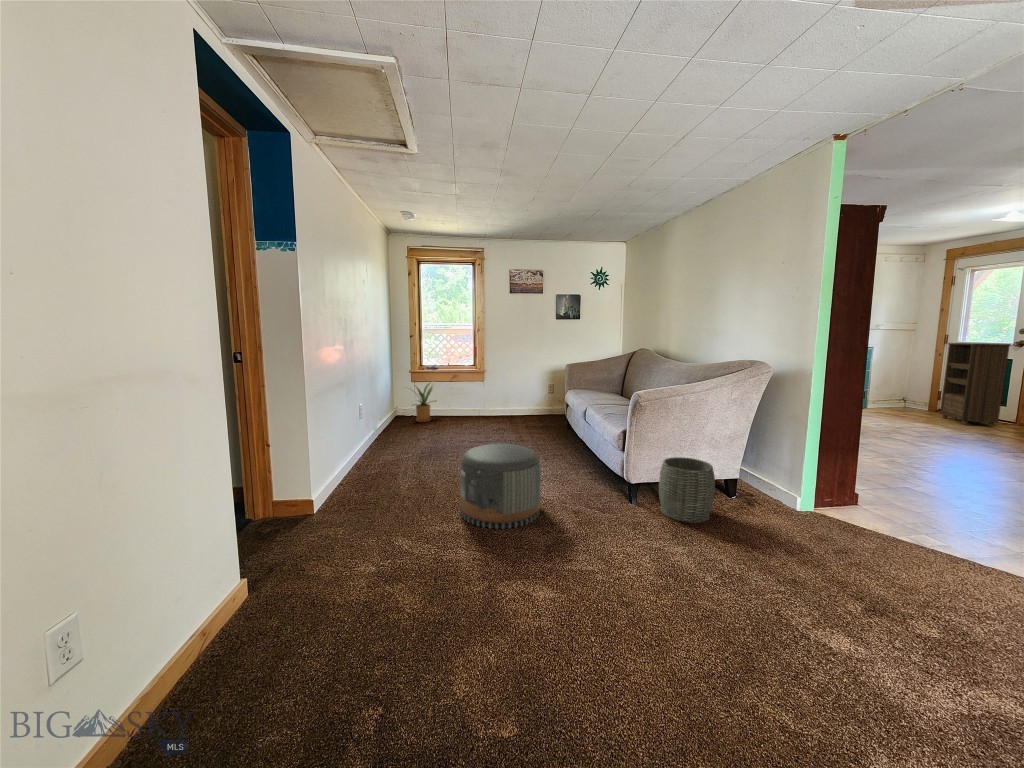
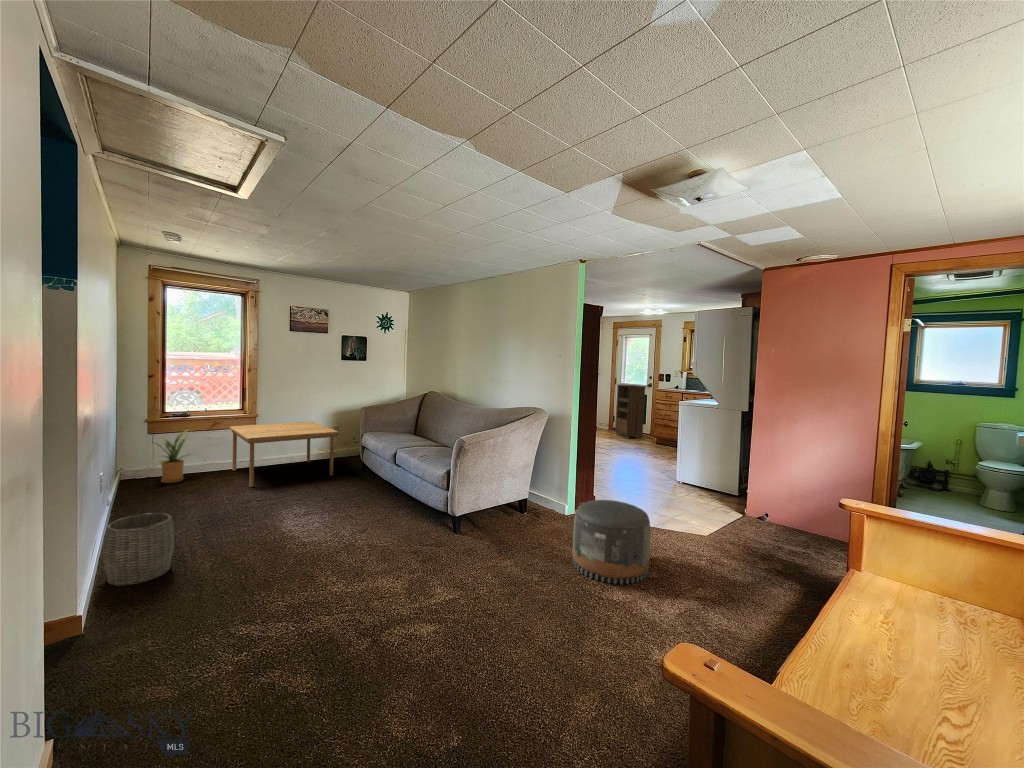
coffee table: none [463,379,544,431] -> present [229,422,339,487]
pouf: present [460,444,541,529] -> present [572,500,651,584]
woven basket: present [659,457,715,523] -> present [103,513,174,586]

